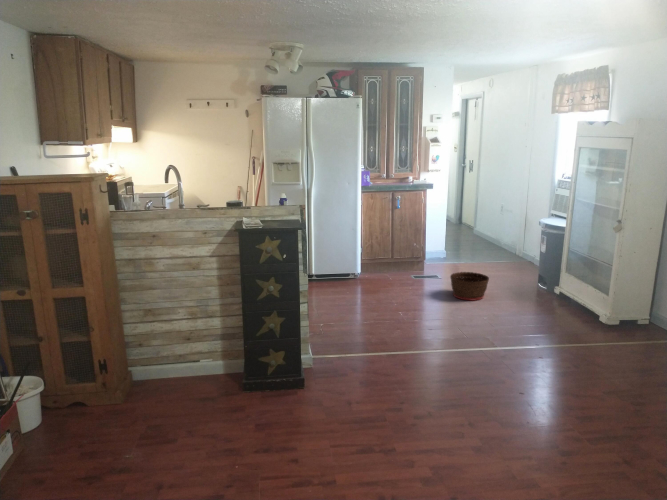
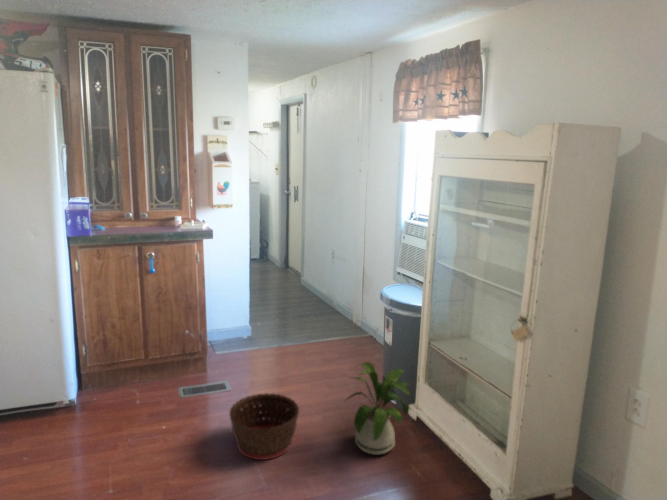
house plant: none [515,255,557,304] -> present [348,362,410,455]

